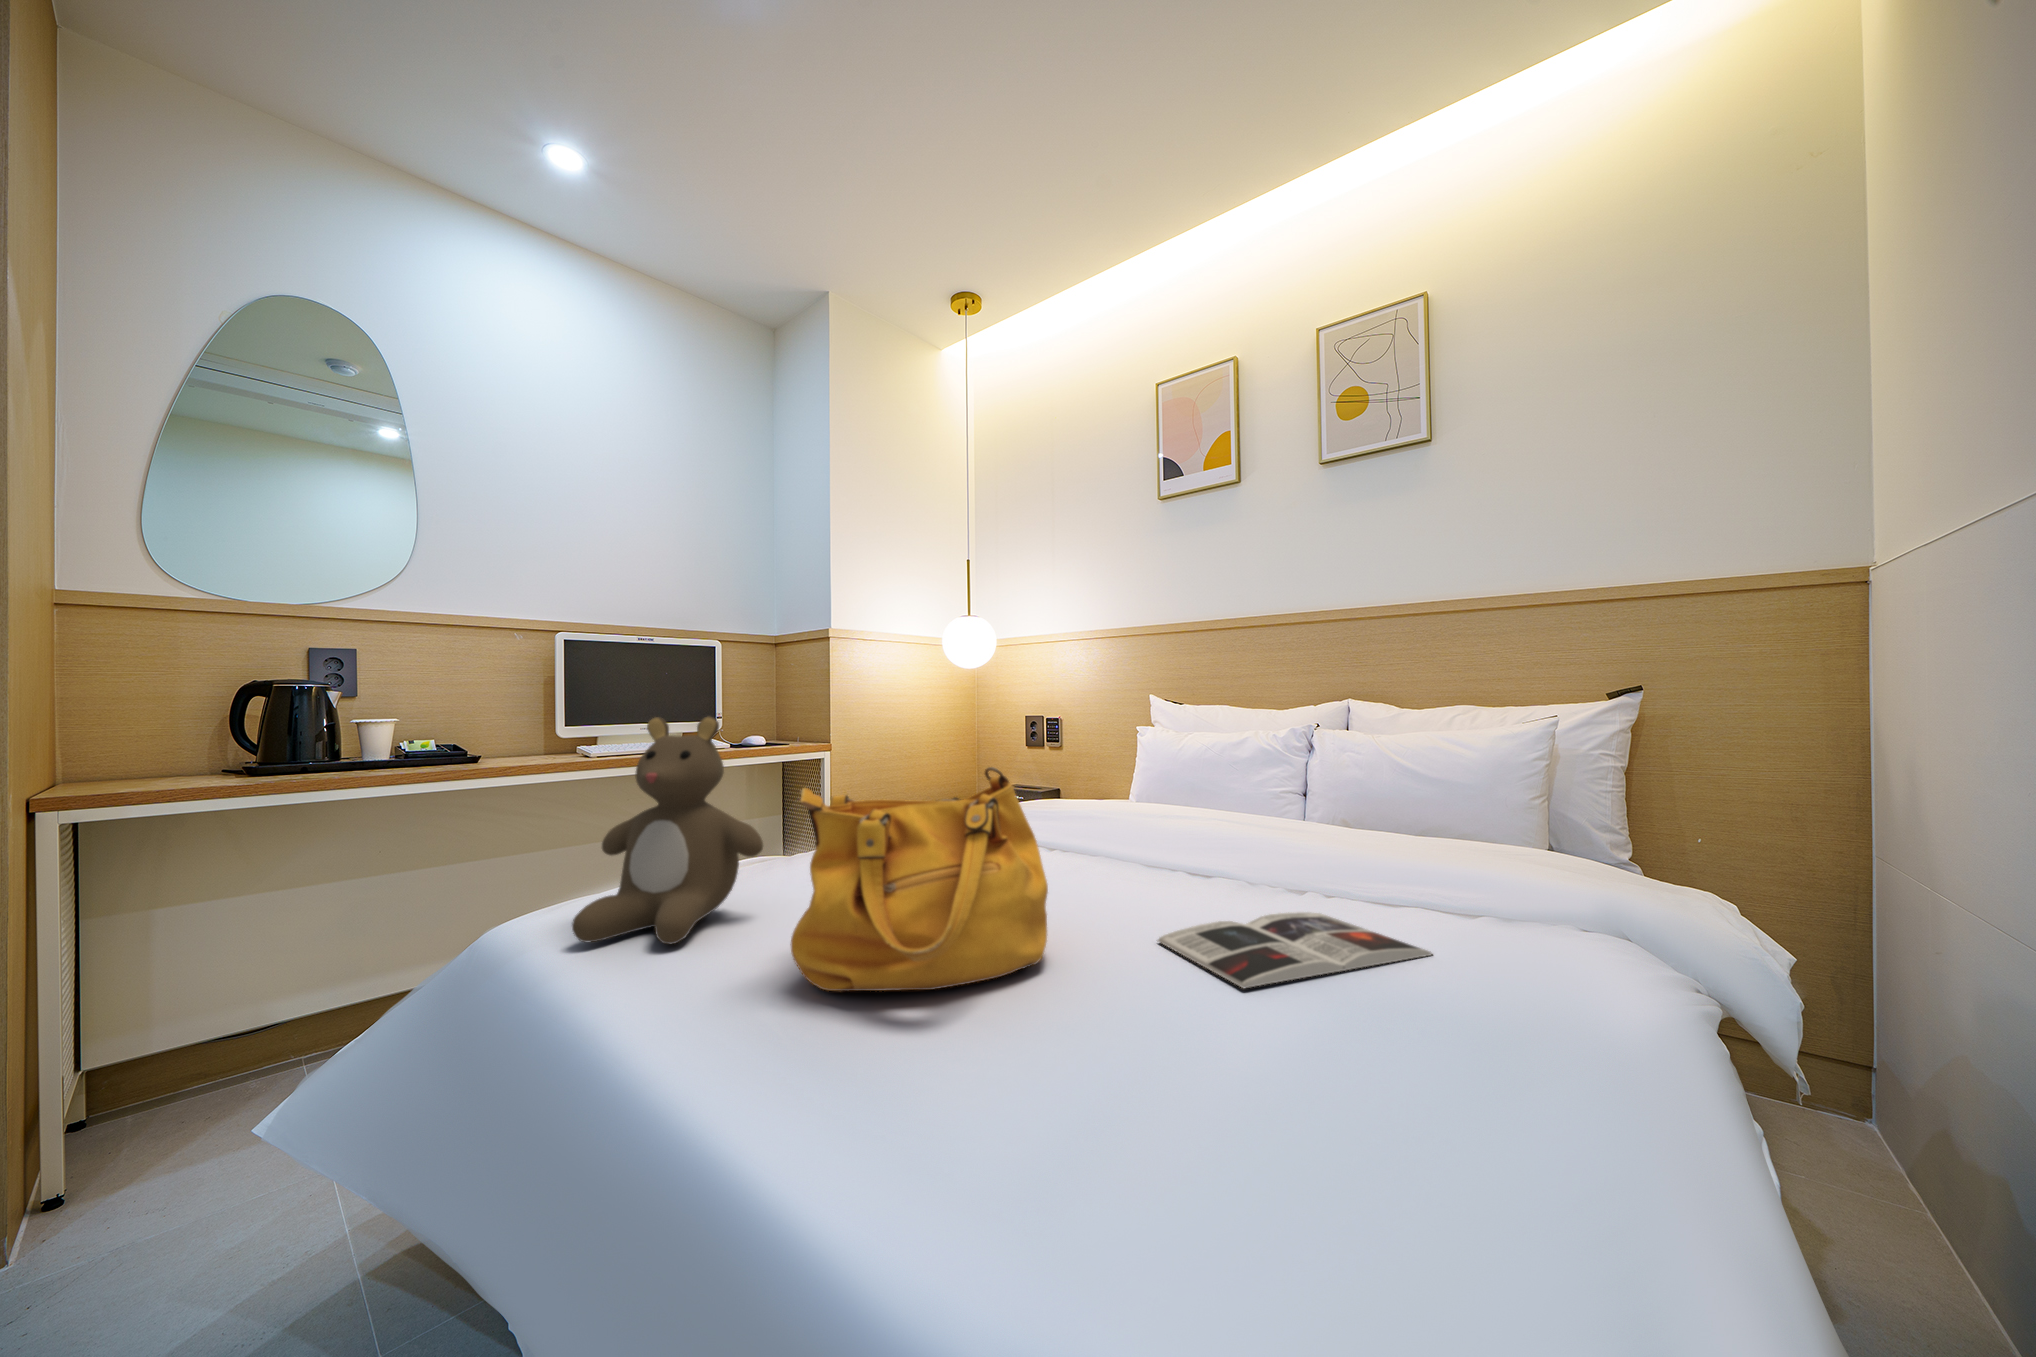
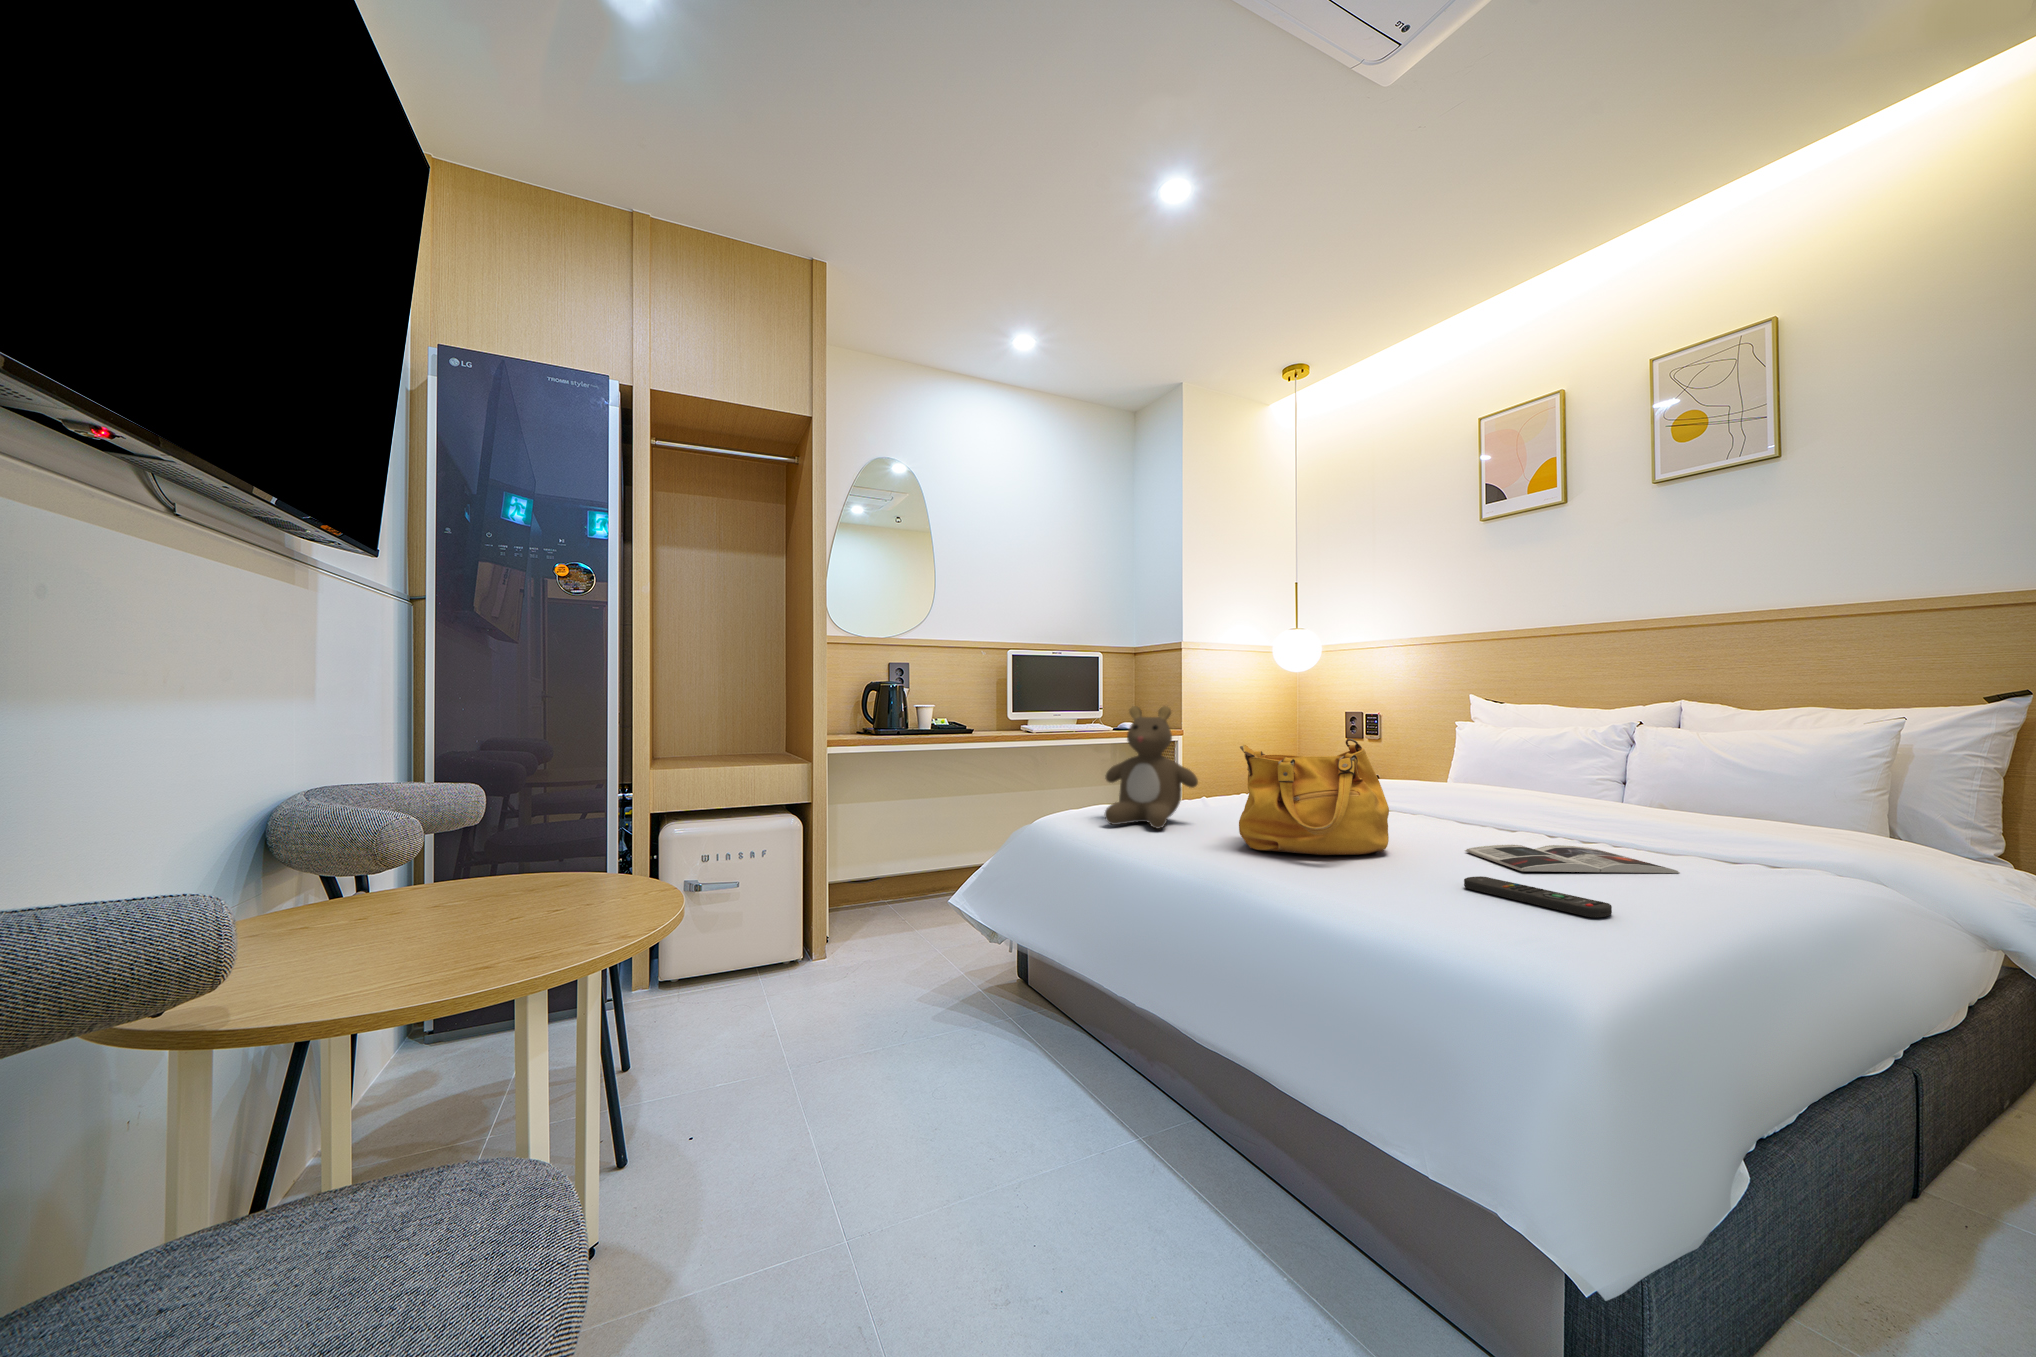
remote control: none [1164,1028,1419,1142] -> present [1464,876,1612,918]

